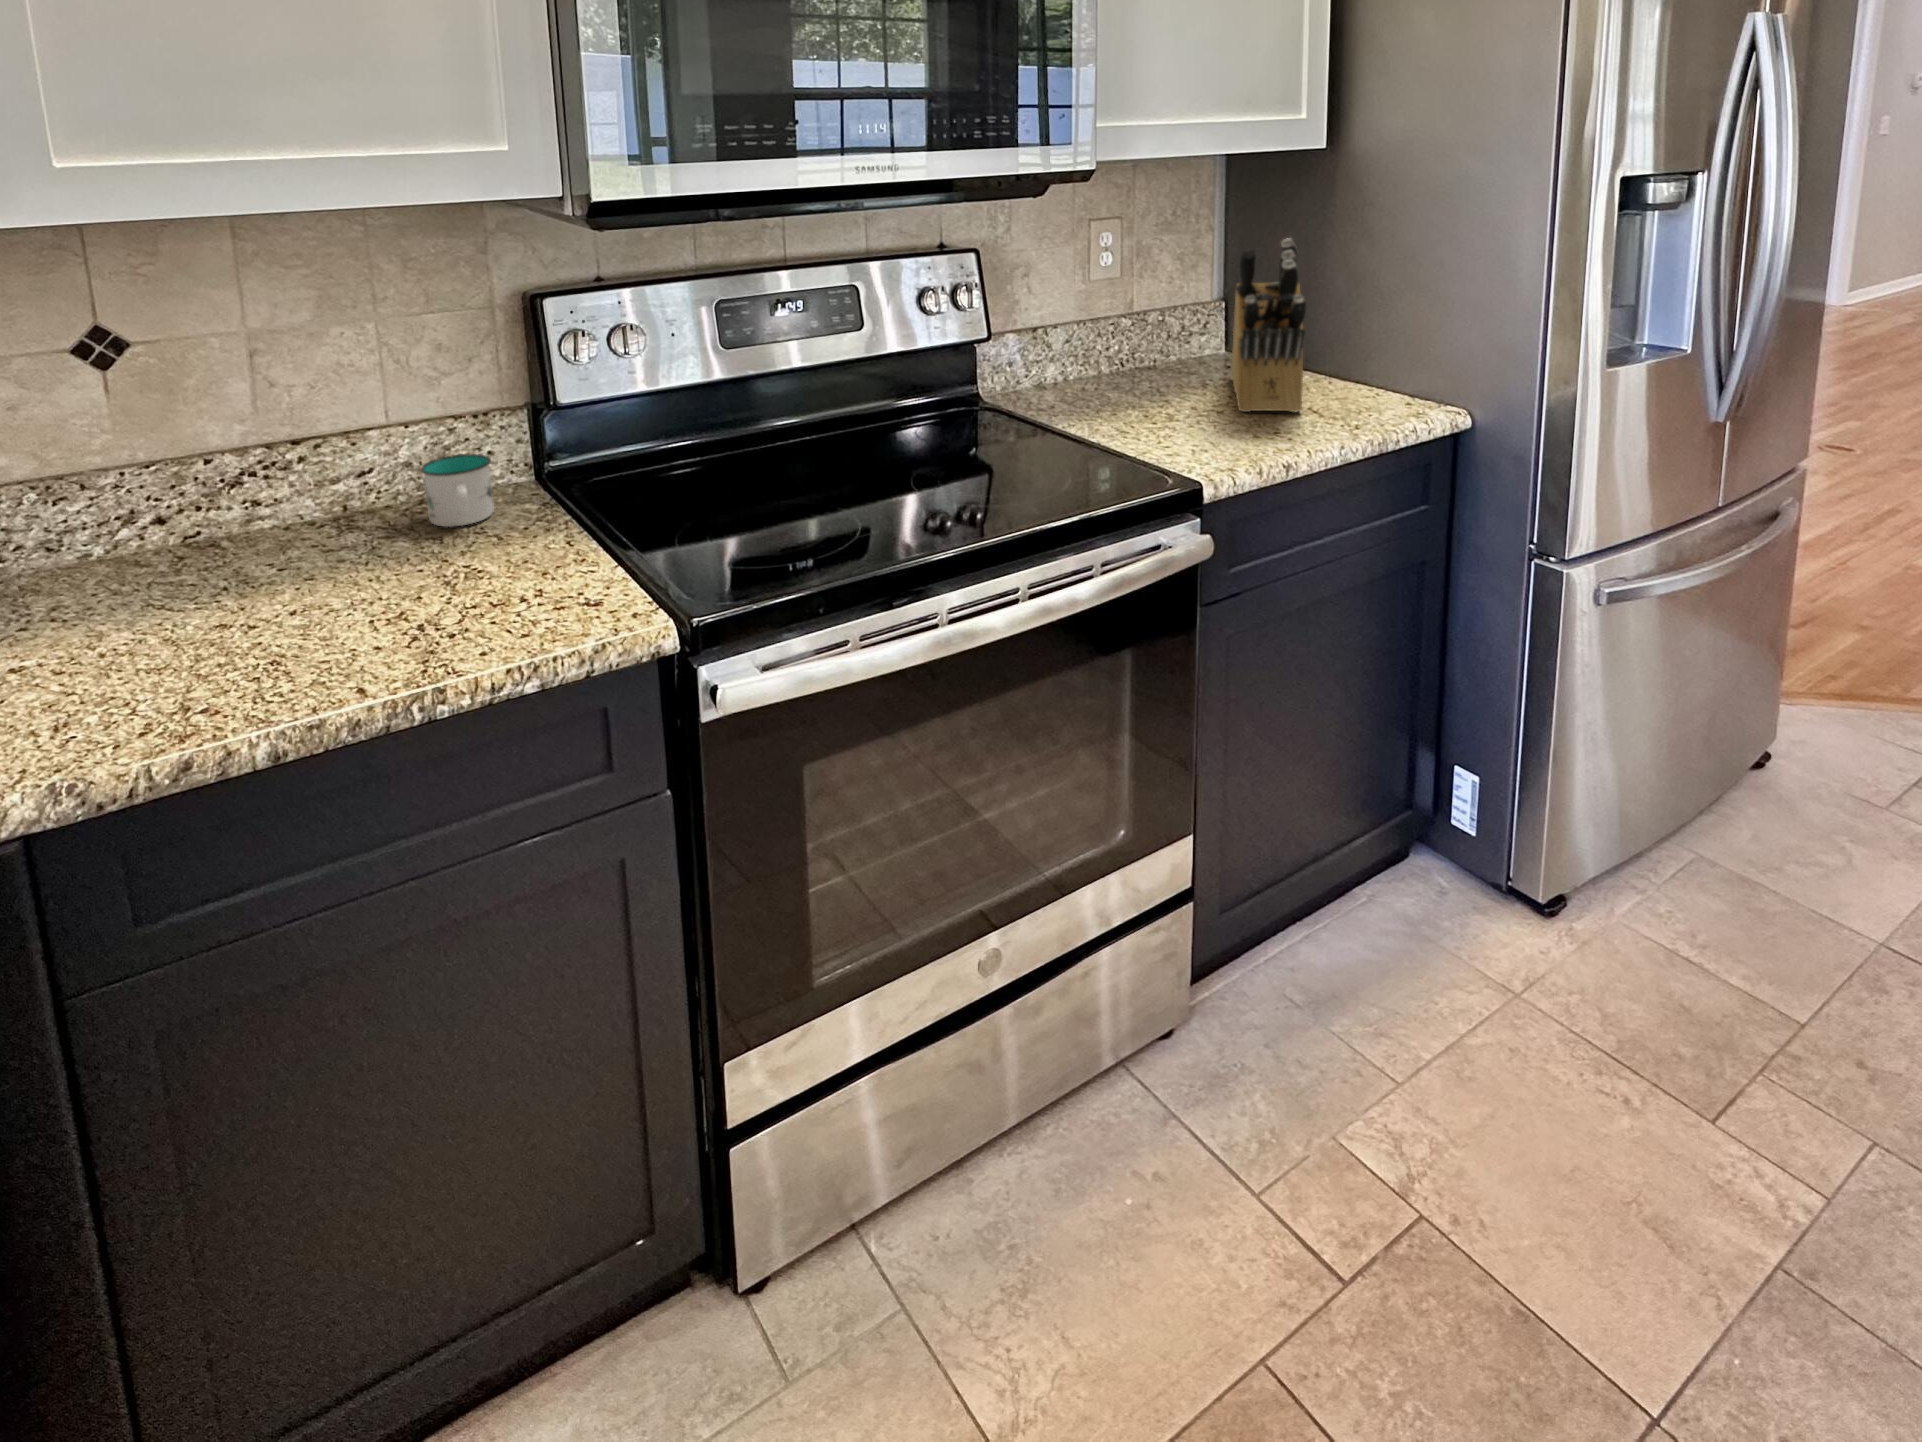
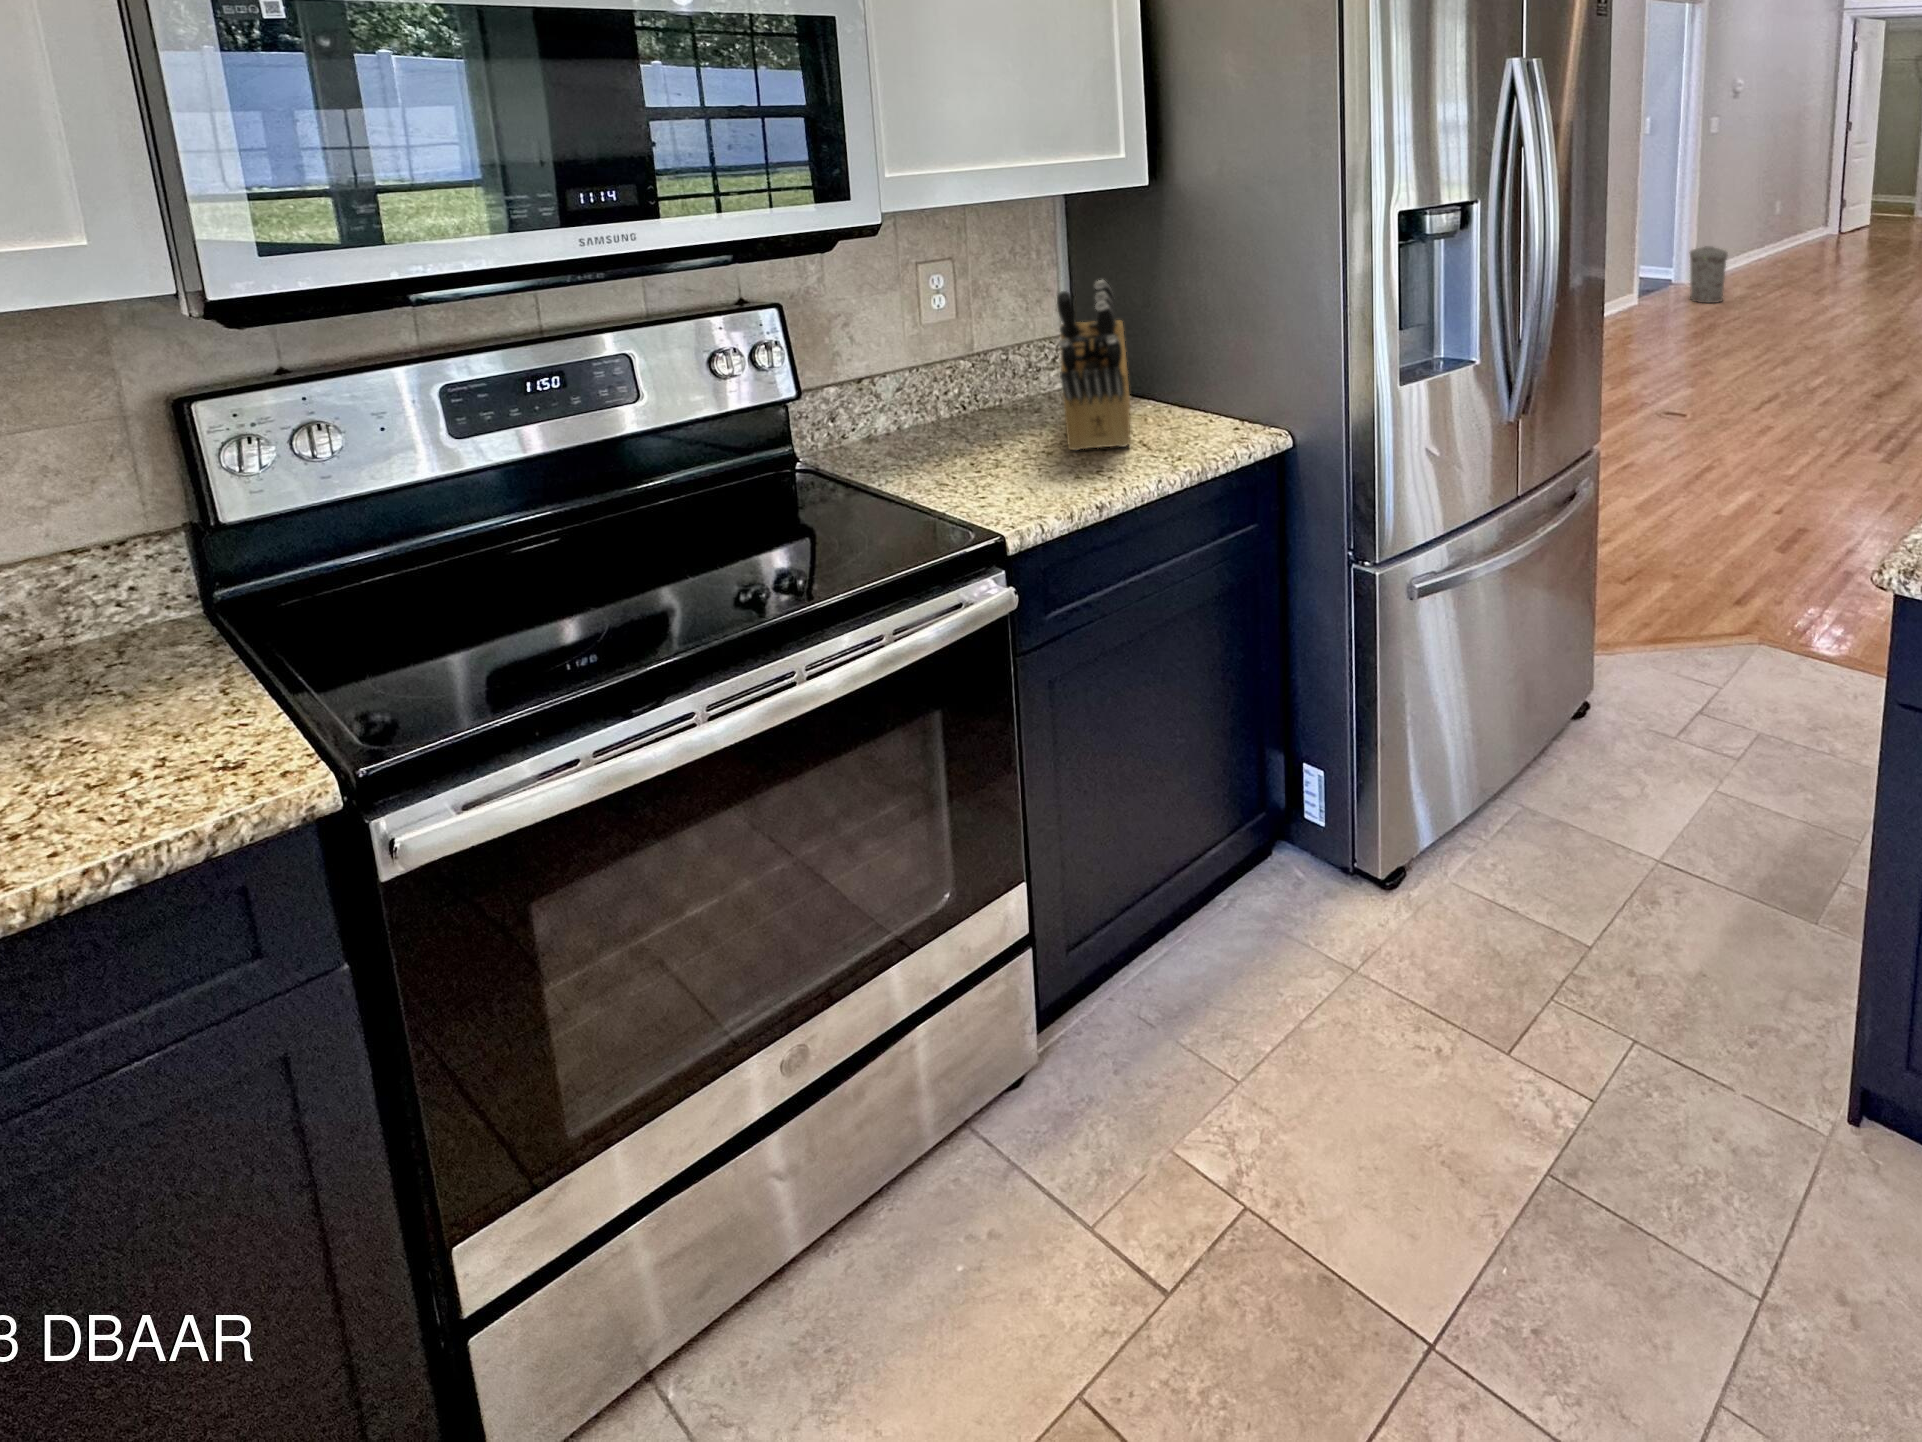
trash can: none [1848,265,1903,331] -> present [1690,247,1728,303]
mug: present [421,454,494,527] -> none [13,594,133,688]

